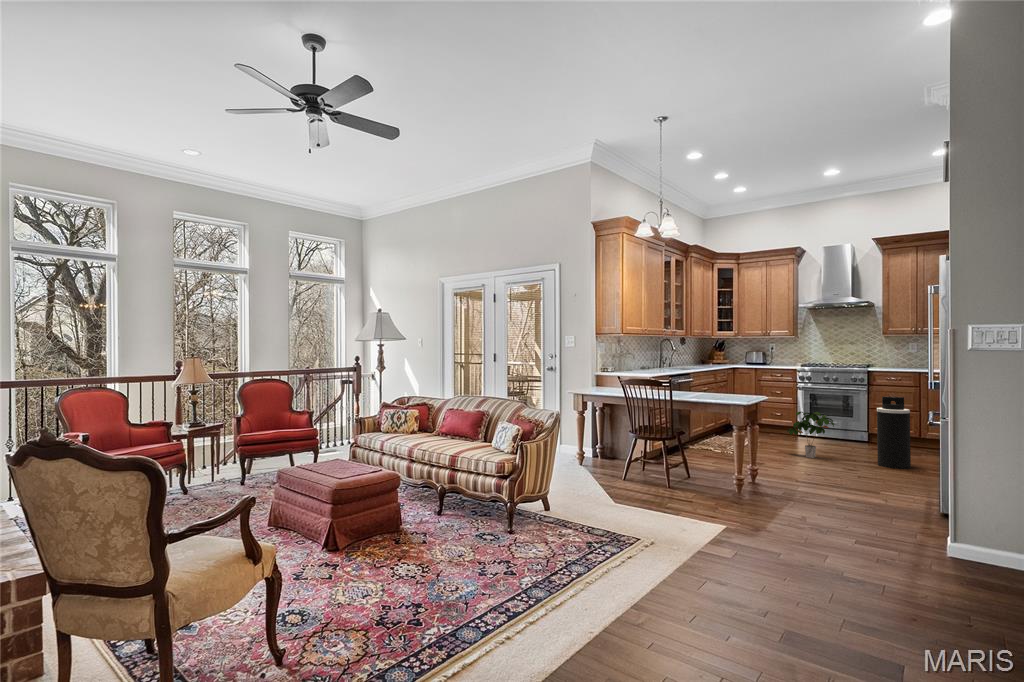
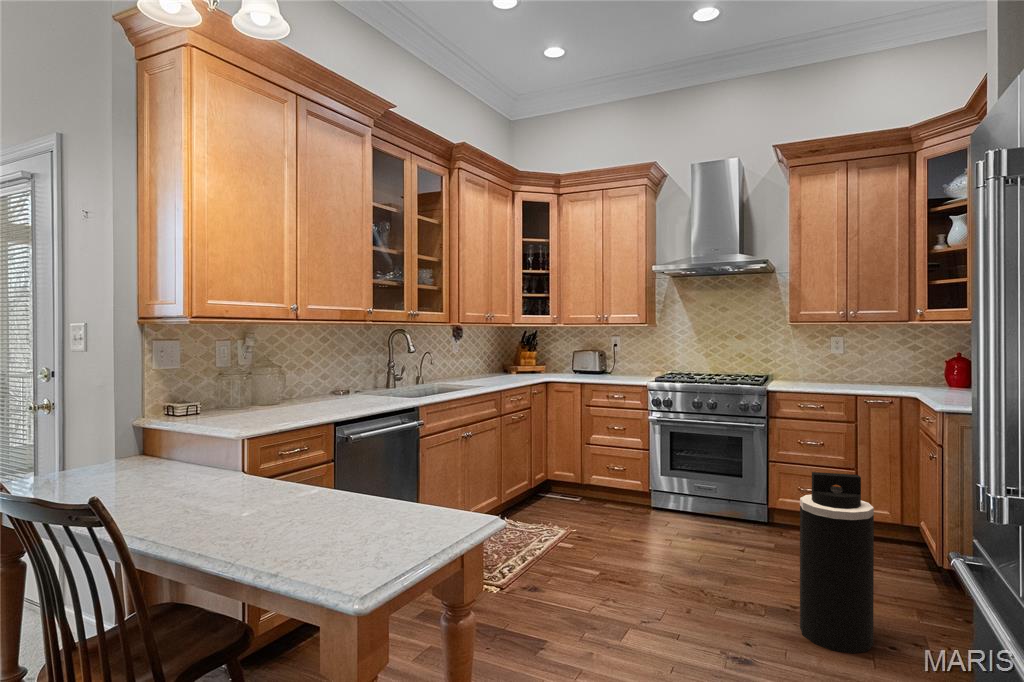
potted plant: present [787,412,834,458] -> none [614,497,709,608]

